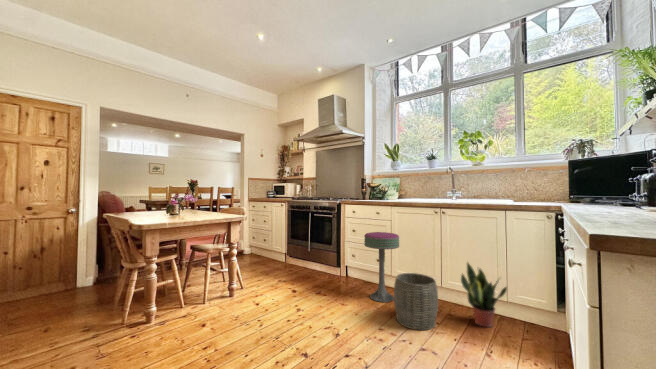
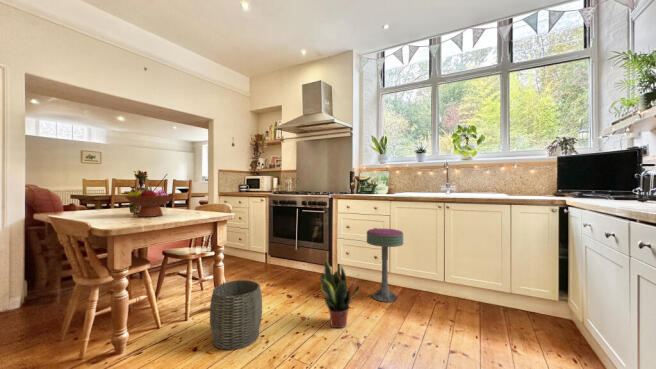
fruit bowl: none [159,193,199,217] -> present [125,188,174,217]
potted plant: present [461,263,507,327] -> present [321,261,359,328]
woven basket: present [394,273,438,330] -> present [210,280,262,350]

